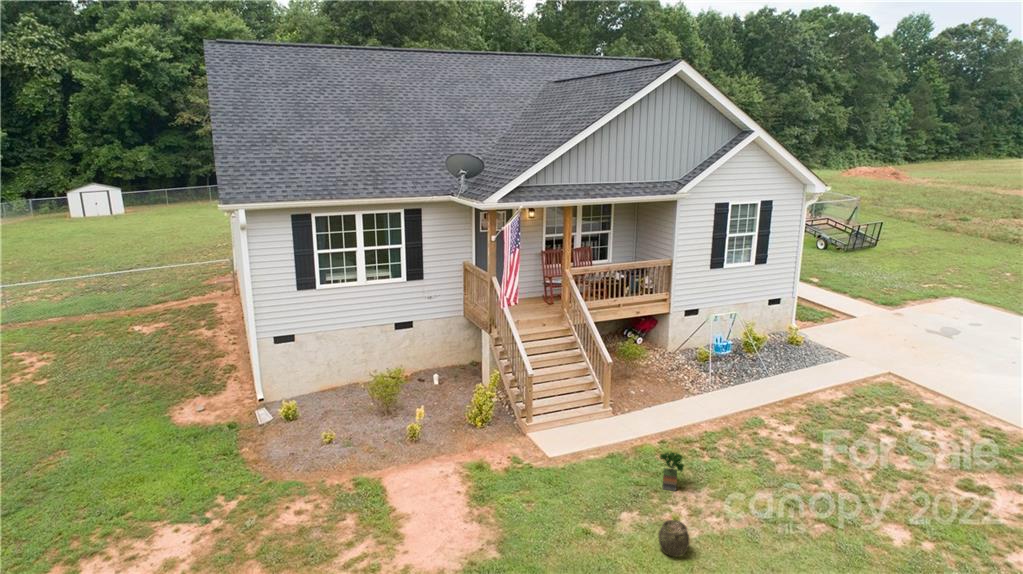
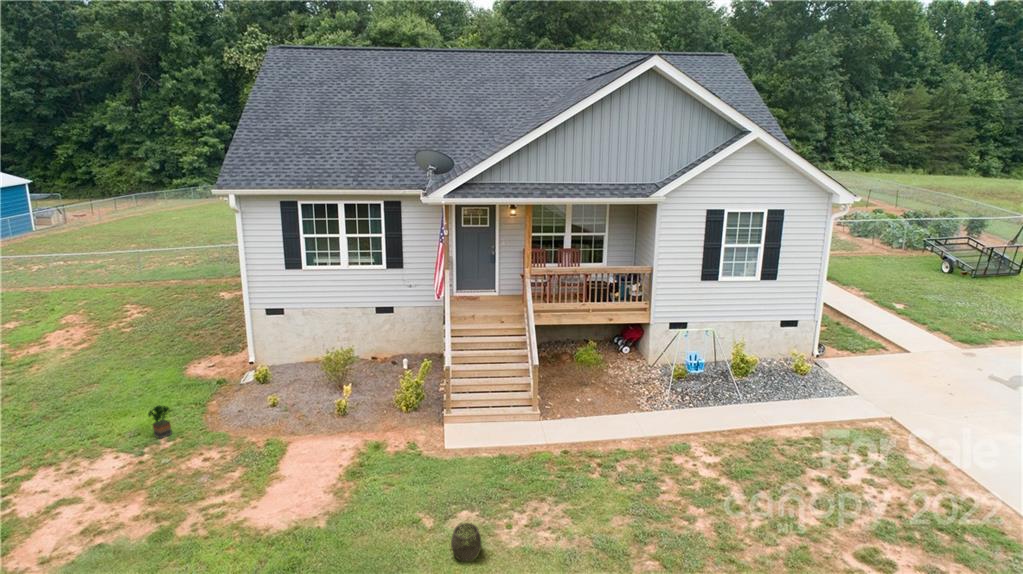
potted tree: present [660,452,684,491] -> present [148,405,172,439]

